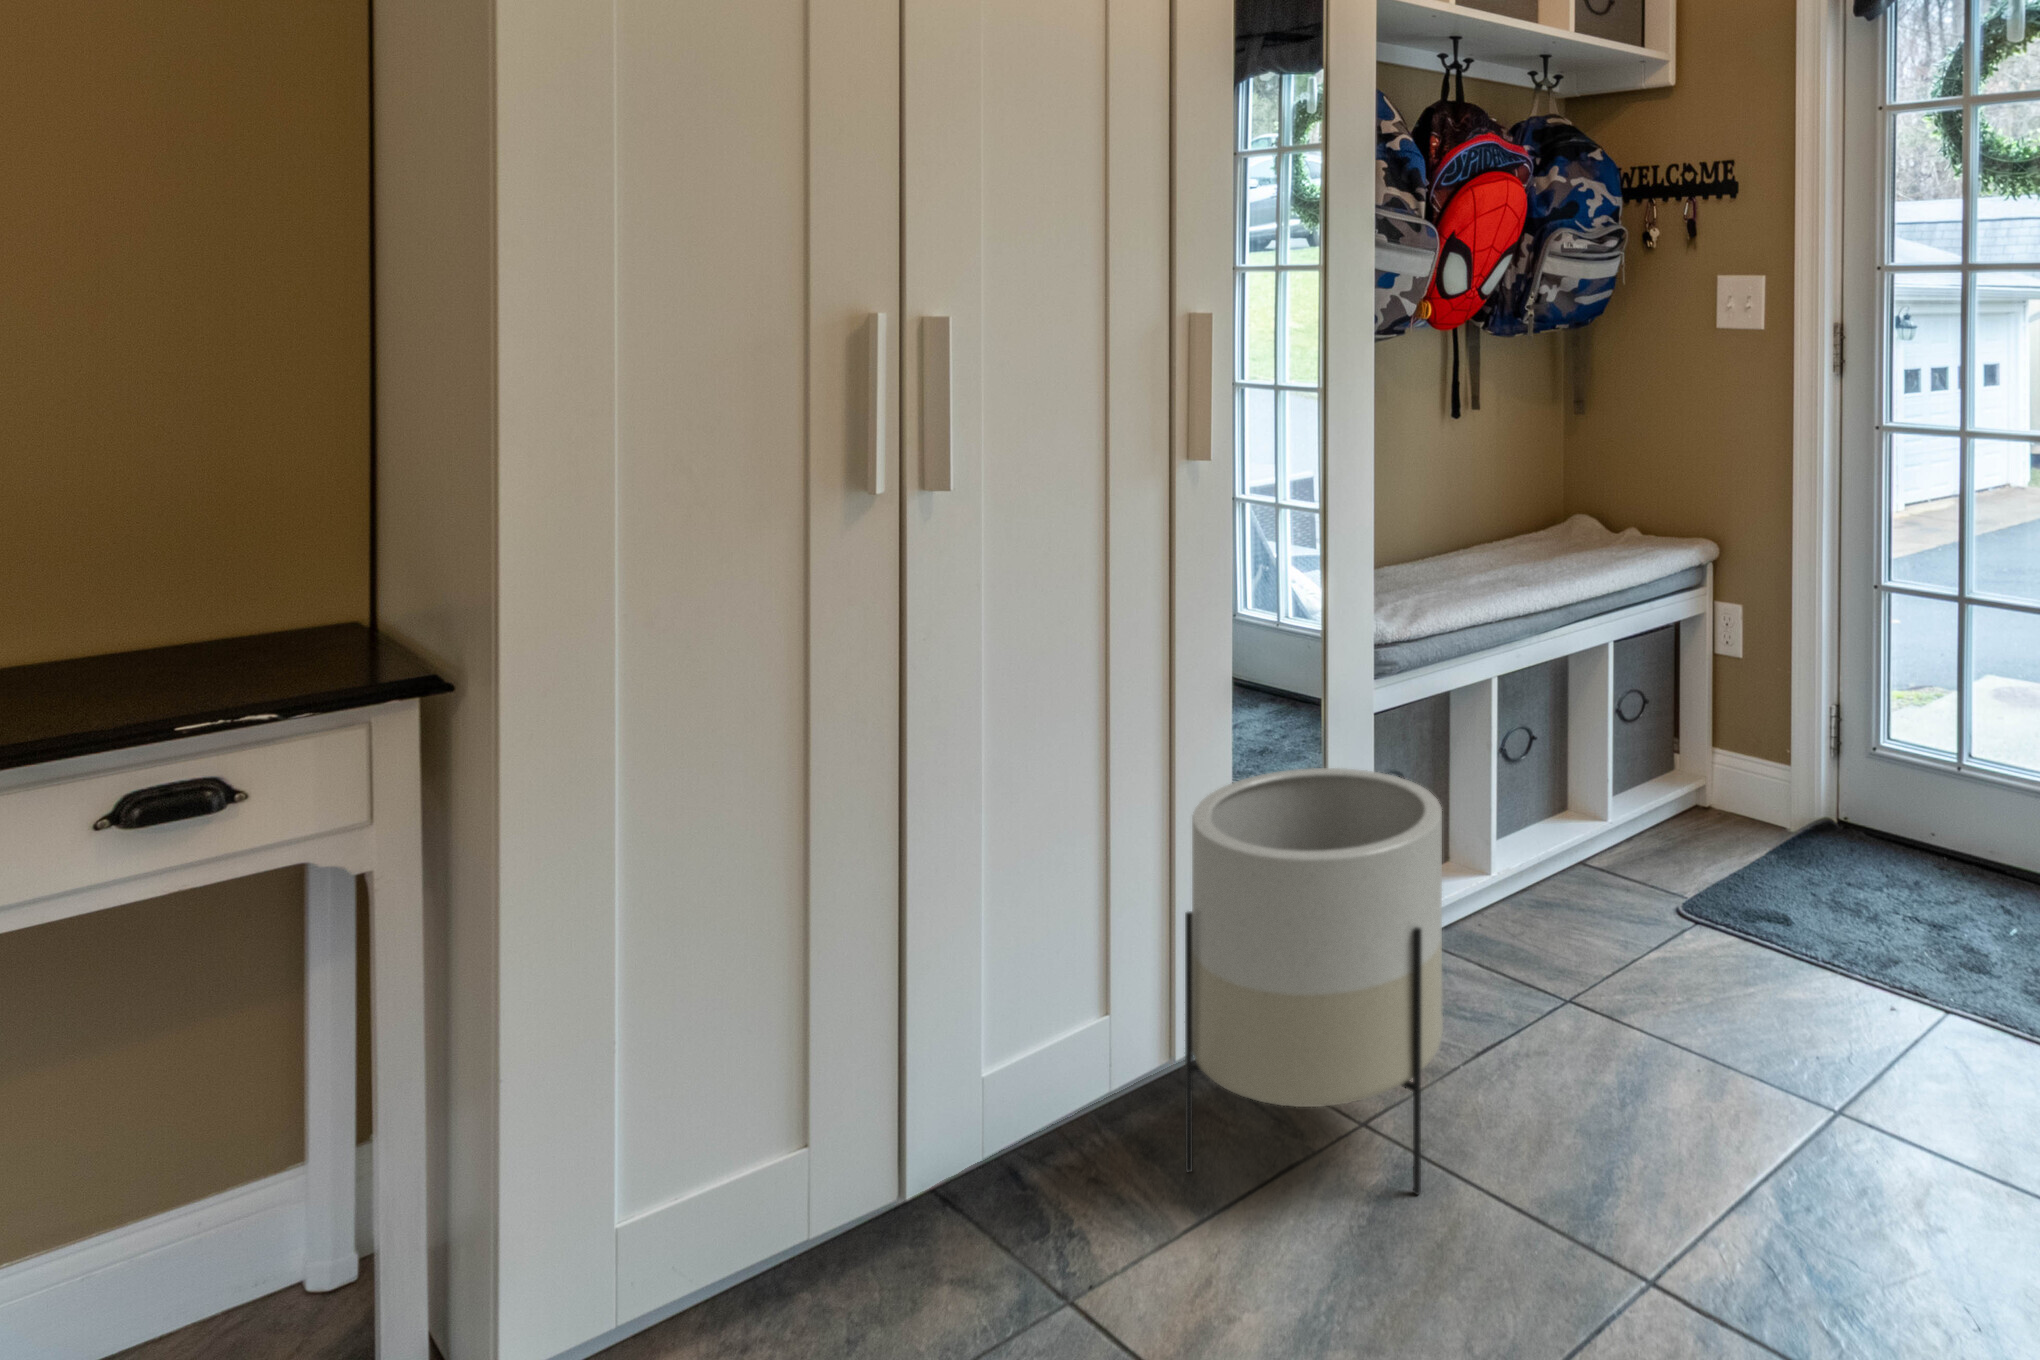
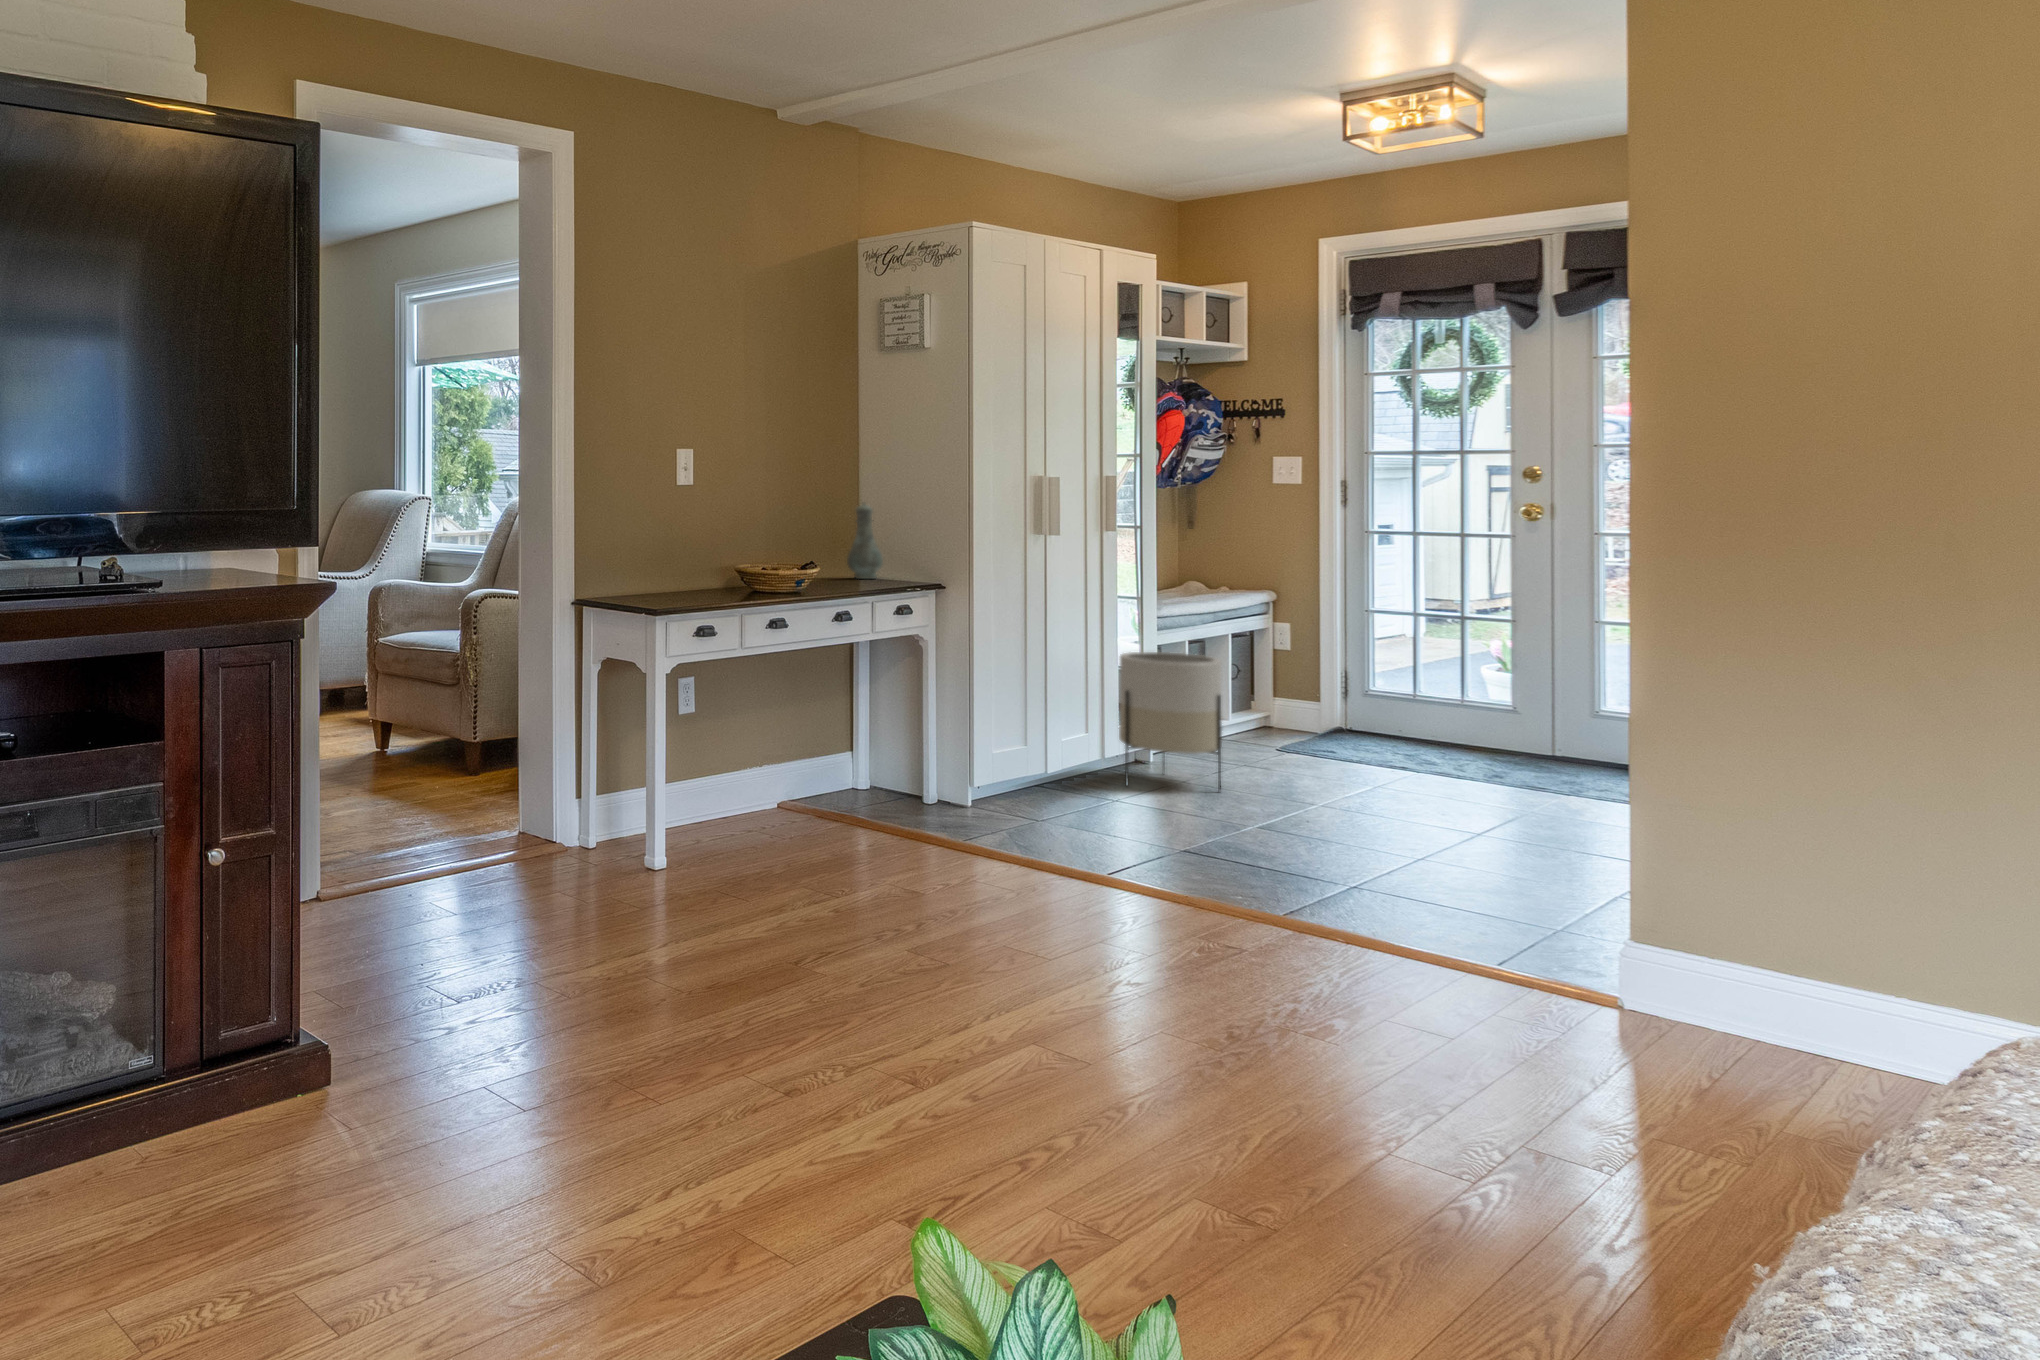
vase: none [137,416,292,678] -> present [847,503,883,579]

